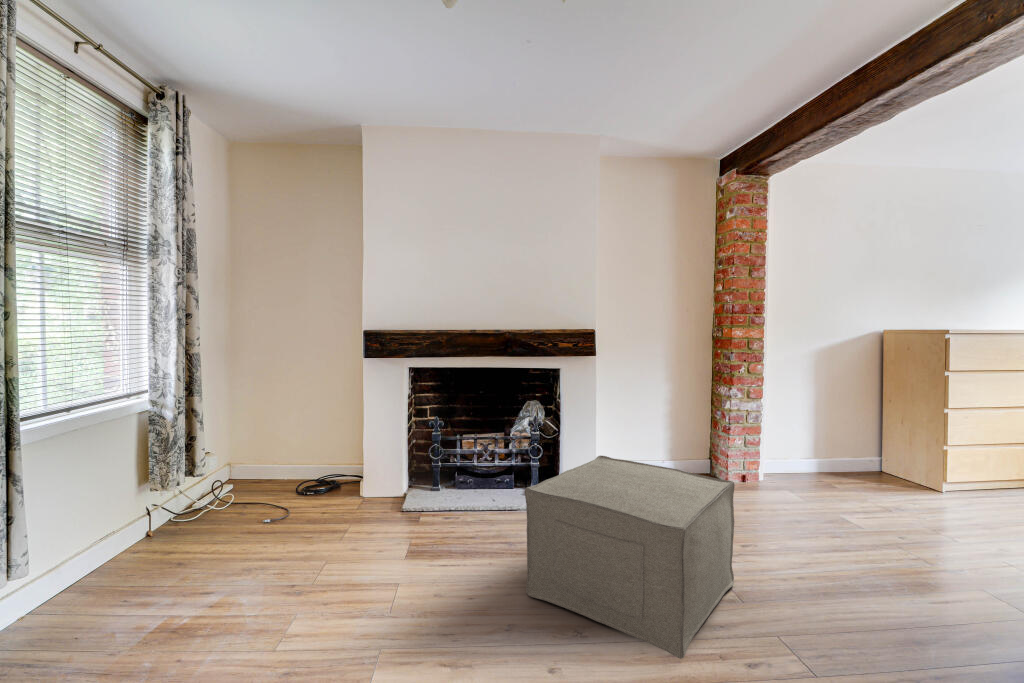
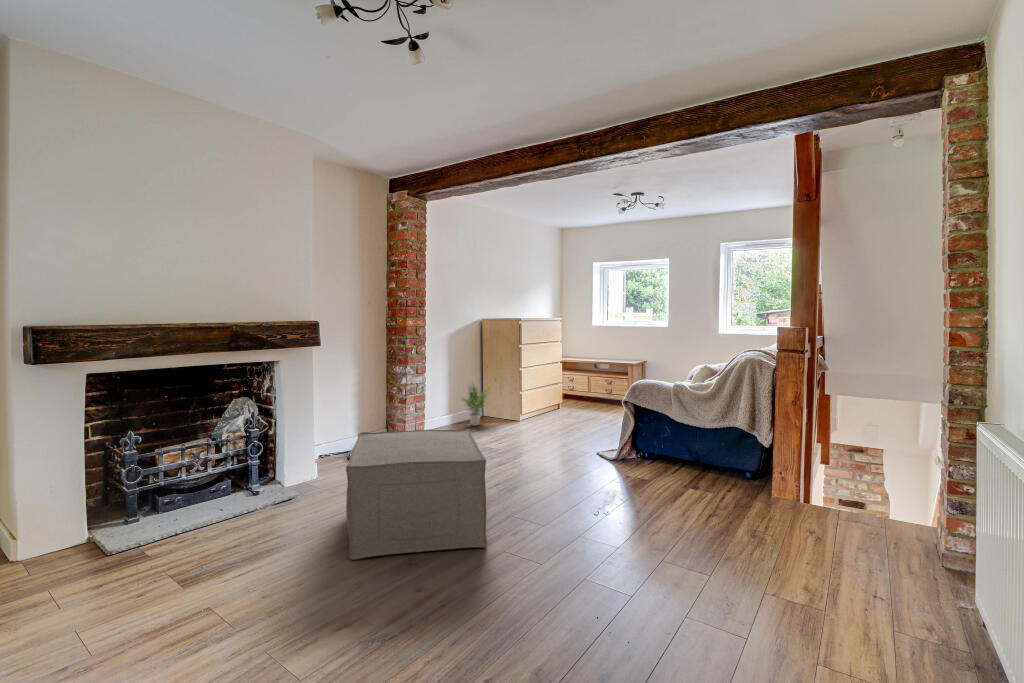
potted plant: none [820,417,887,483] -> present [462,385,489,426]

